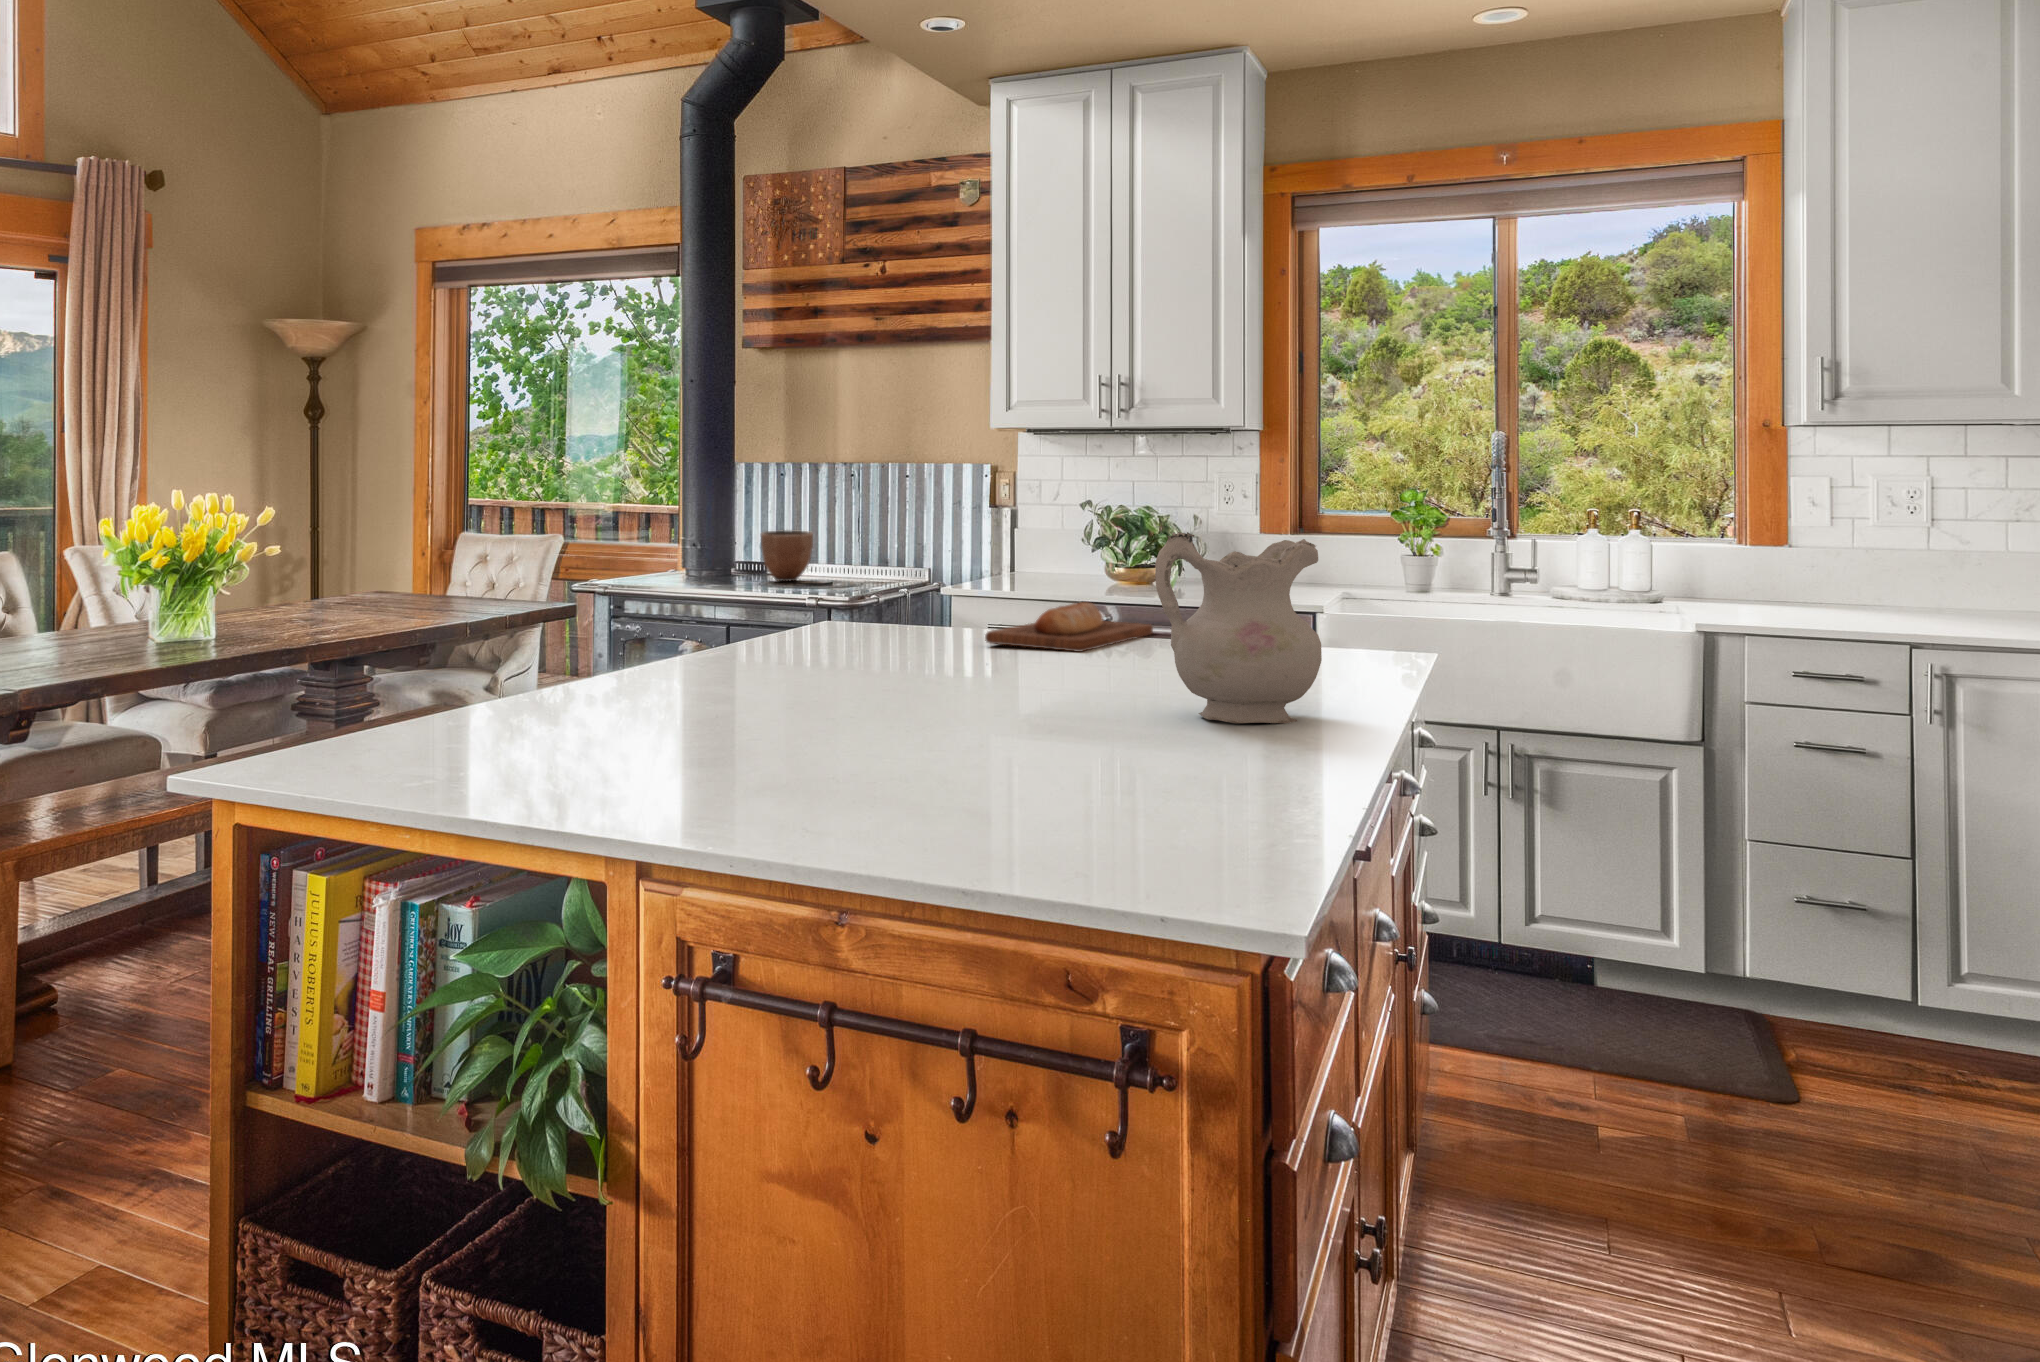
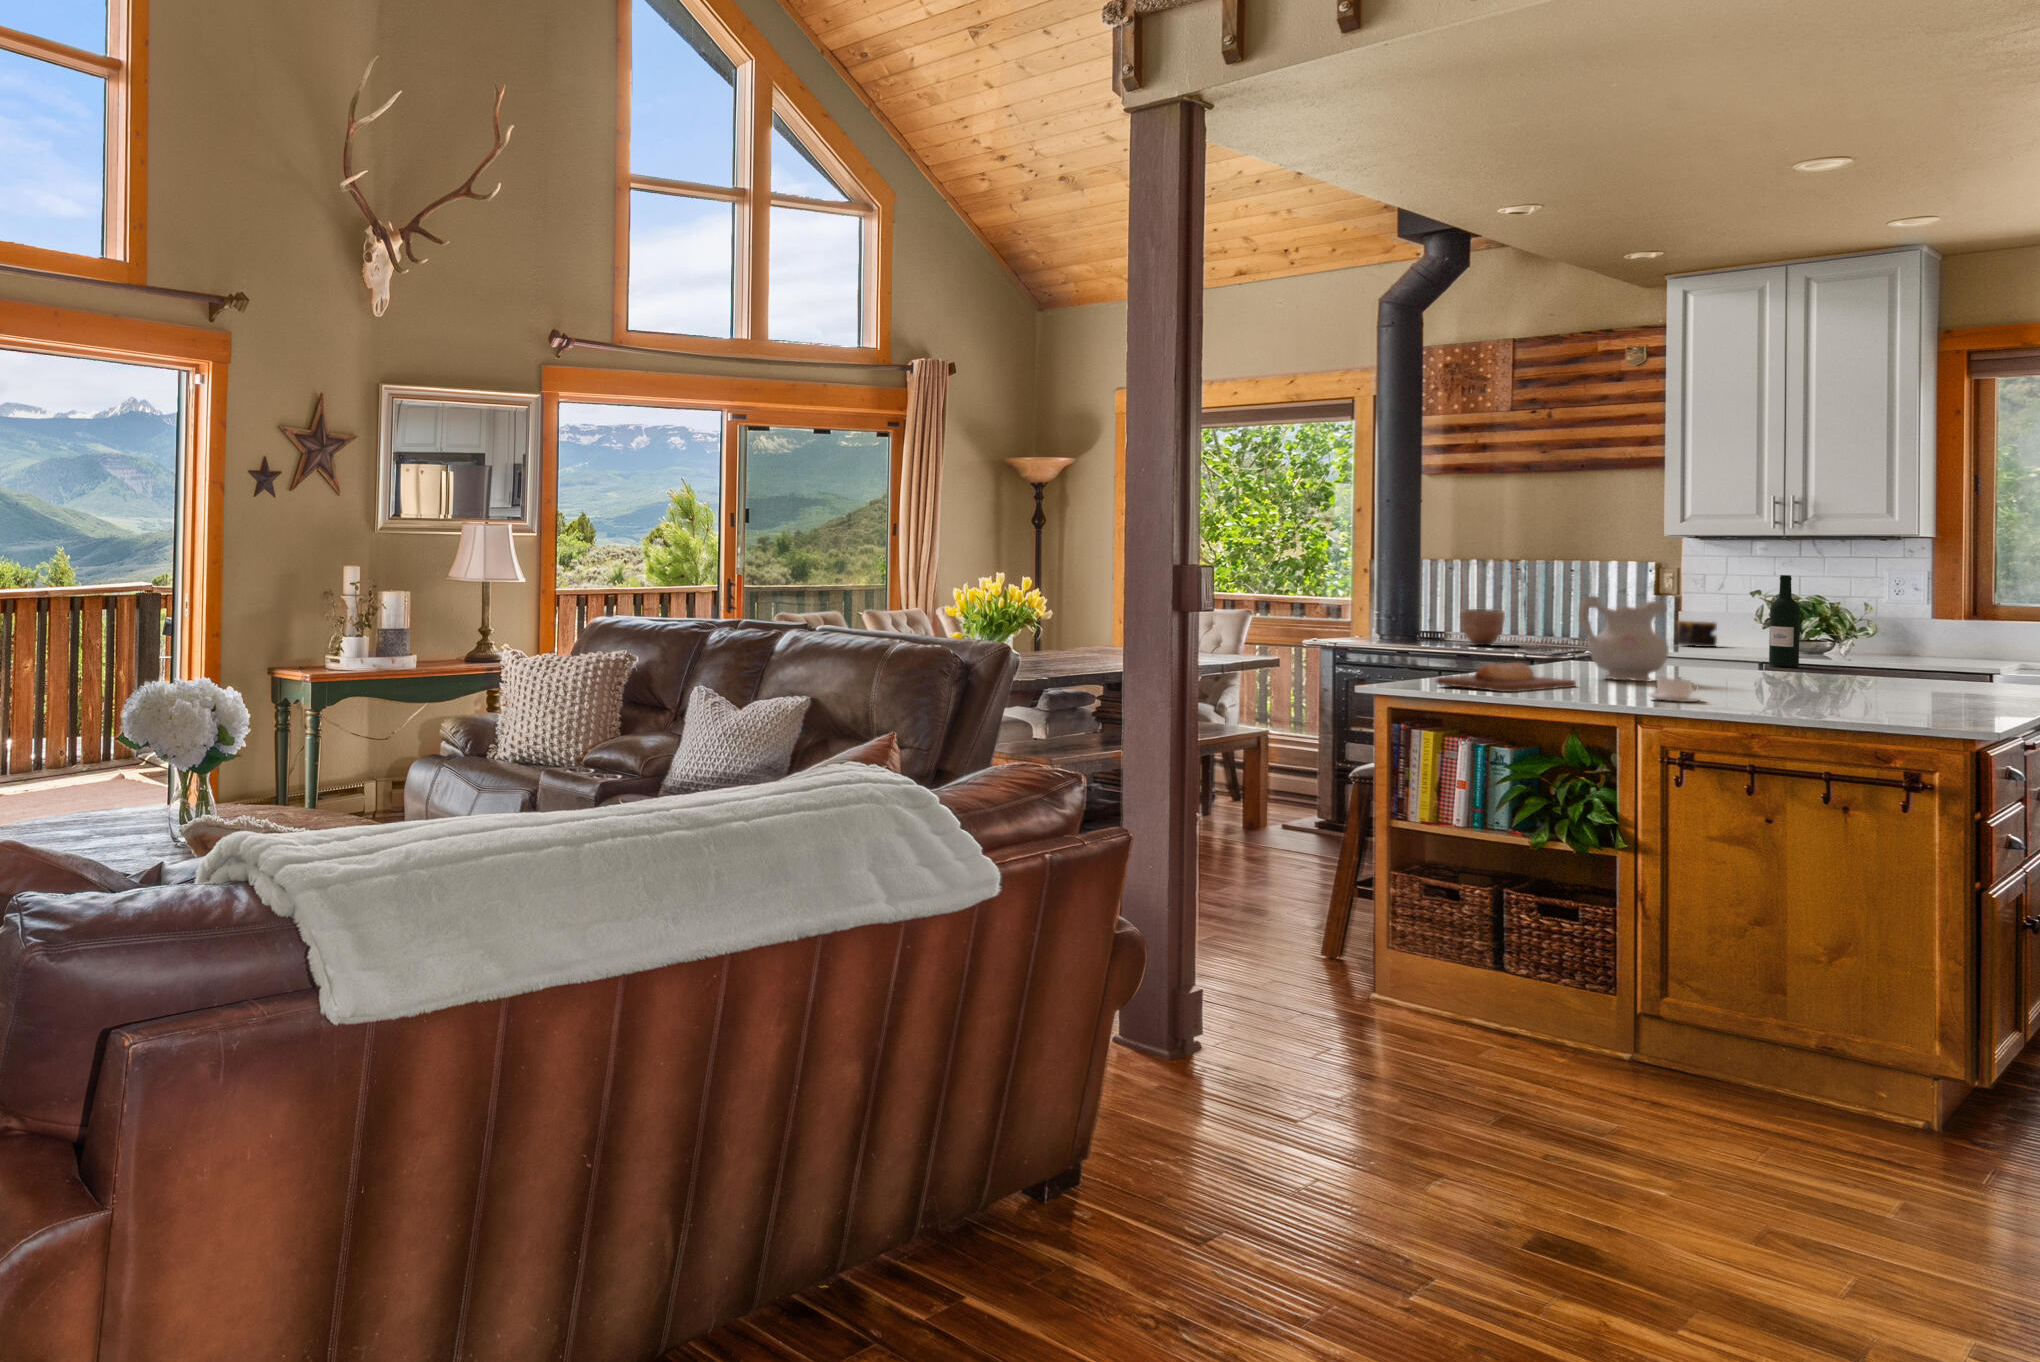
wine bottle: none [1090,479,1124,608] -> present [1769,575,1800,667]
ceramic pitcher: present [1155,532,1322,724] -> present [1579,596,1669,682]
candle: none [1008,539,1050,572] -> present [1676,621,1717,647]
bread loaf: present [985,602,1153,651] -> present [1436,662,1576,692]
coffee cup: none [873,673,959,719] -> present [1649,678,1702,702]

